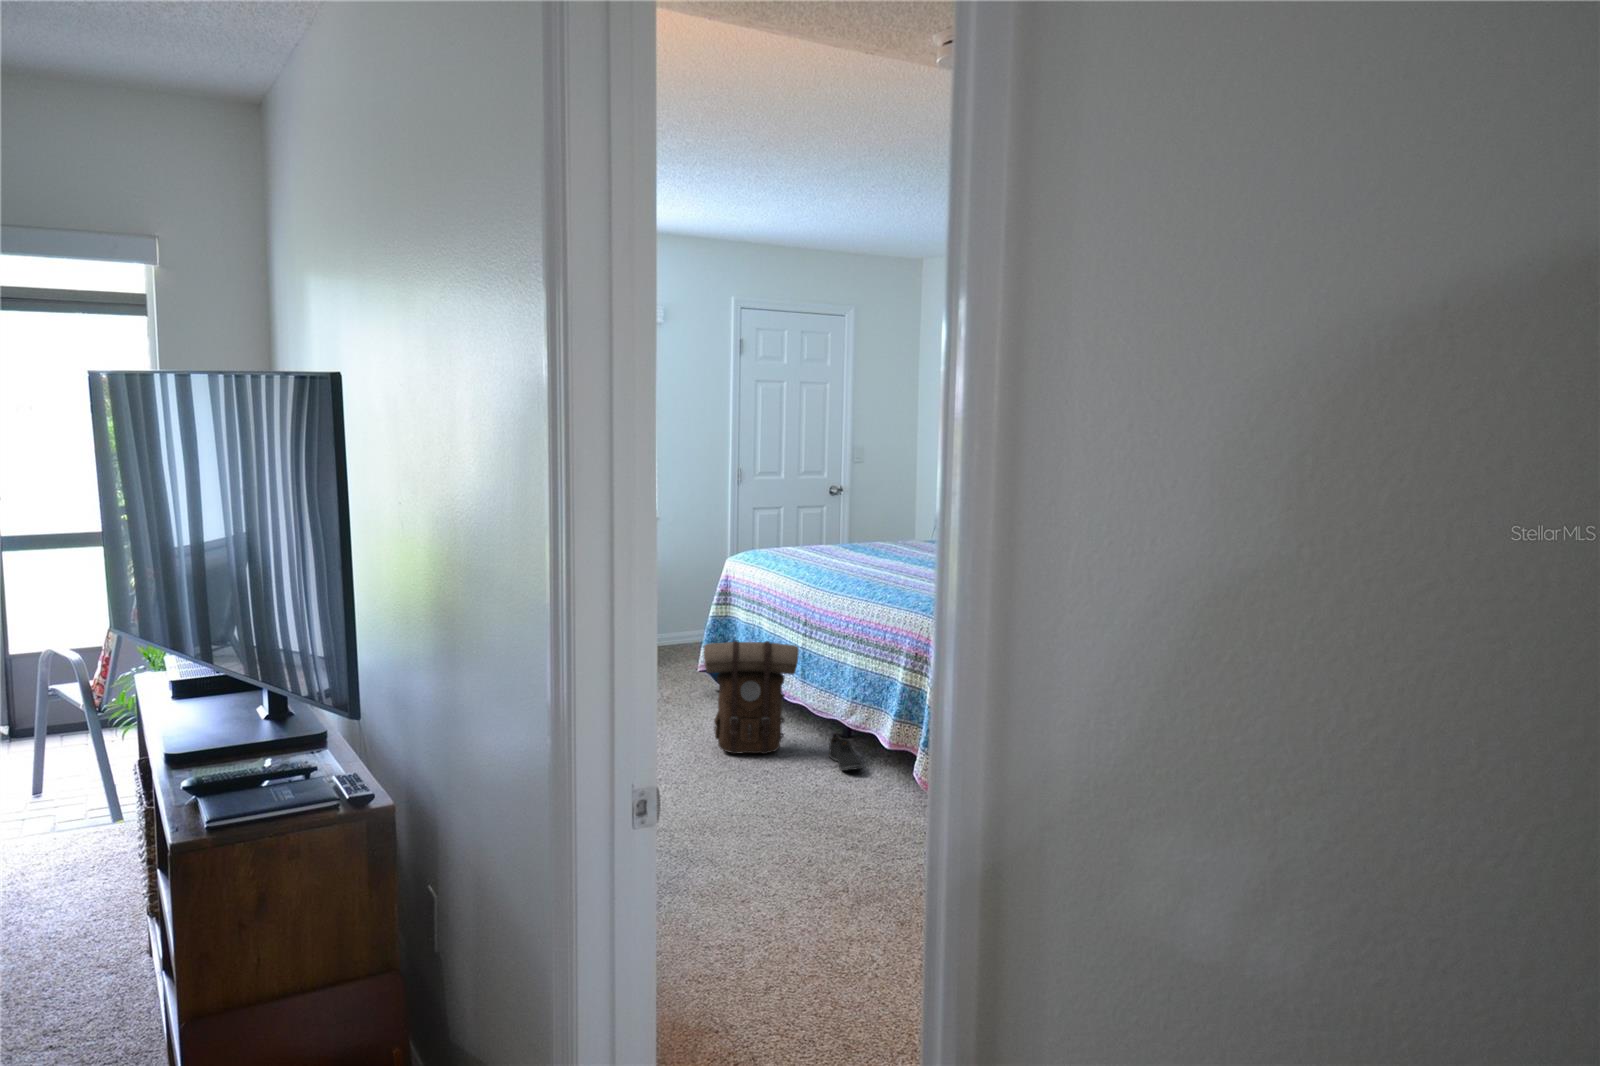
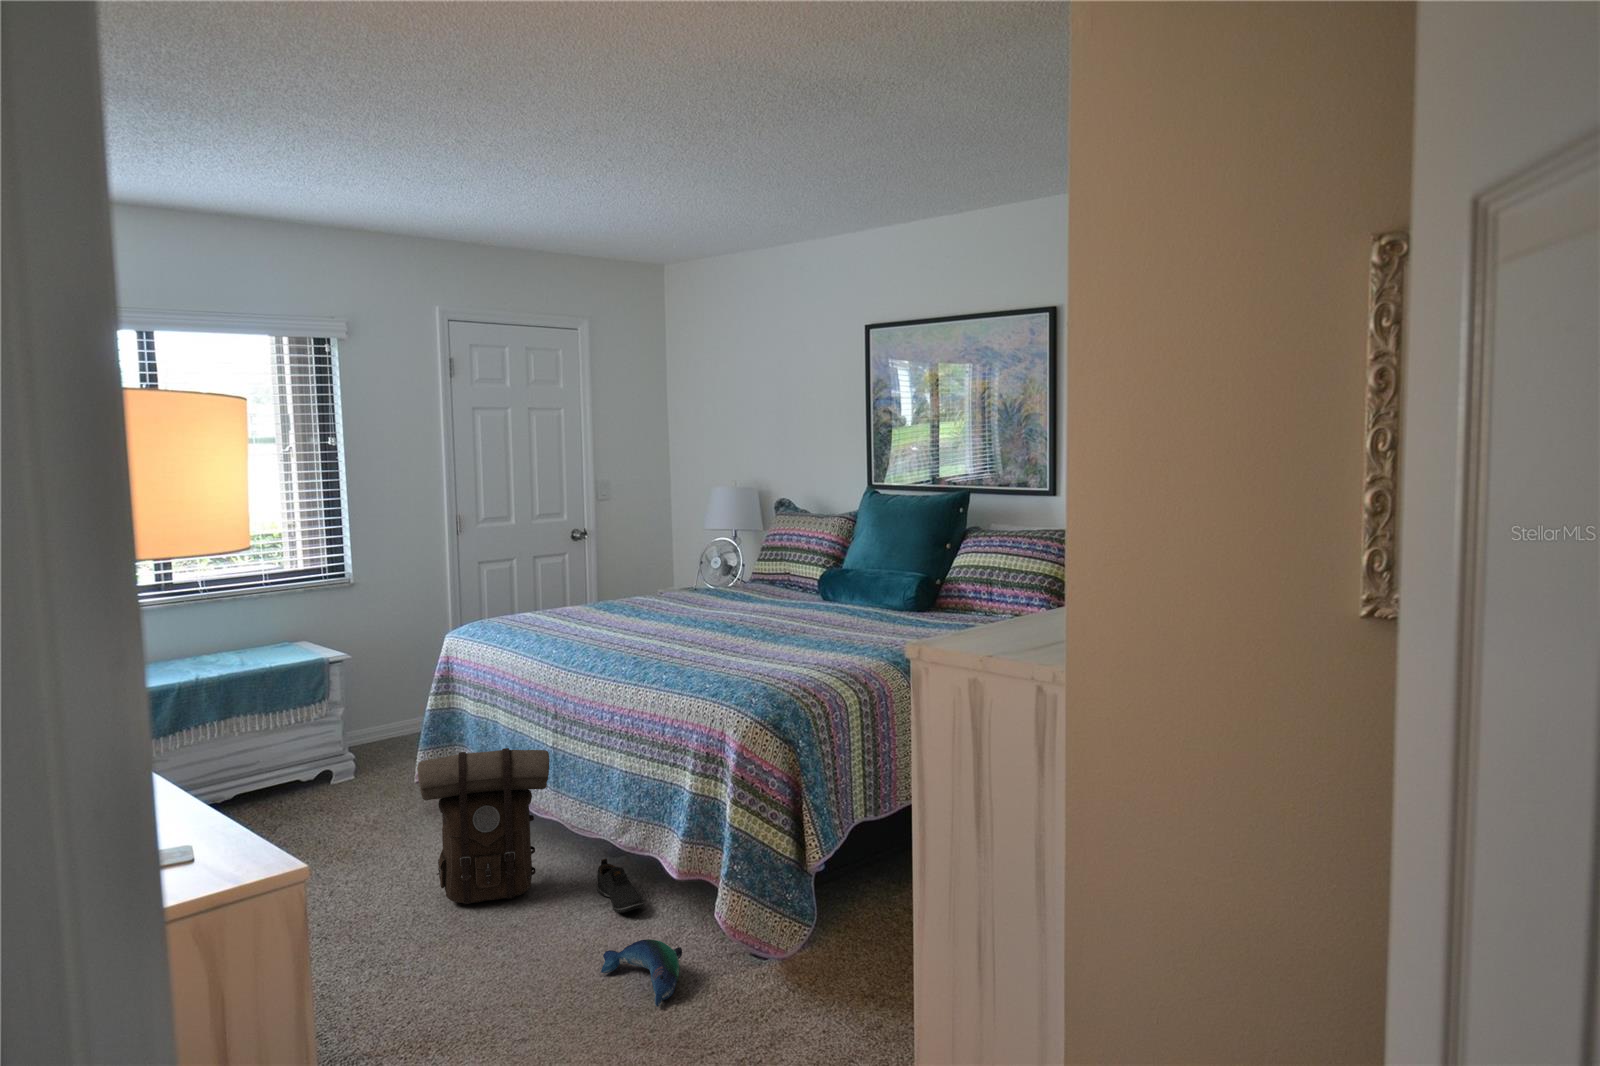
plush toy: none [826,784,886,828] -> present [601,939,682,1007]

